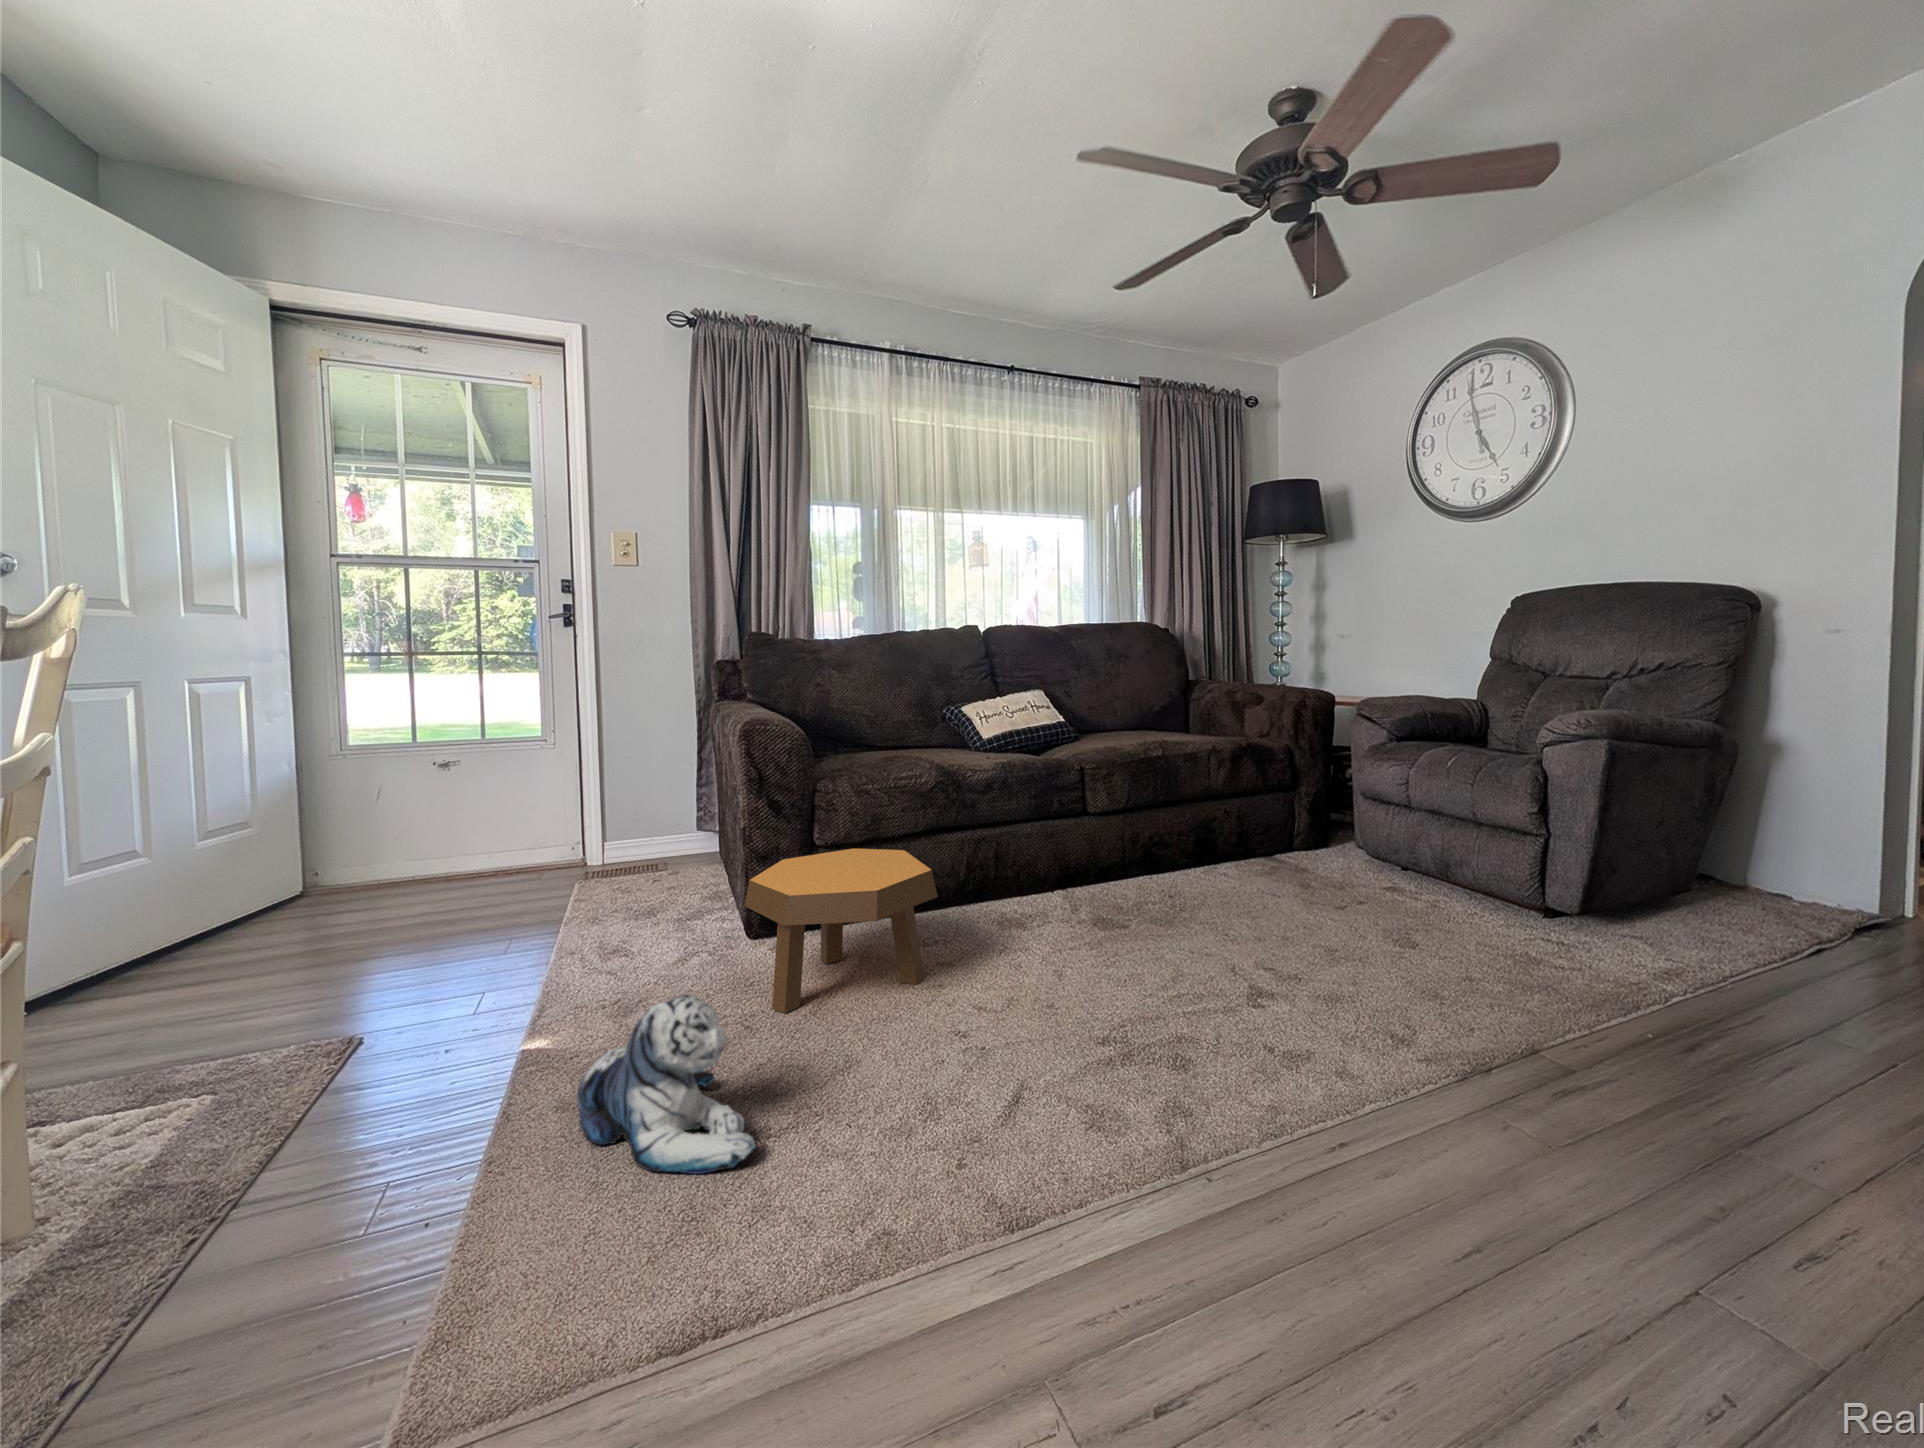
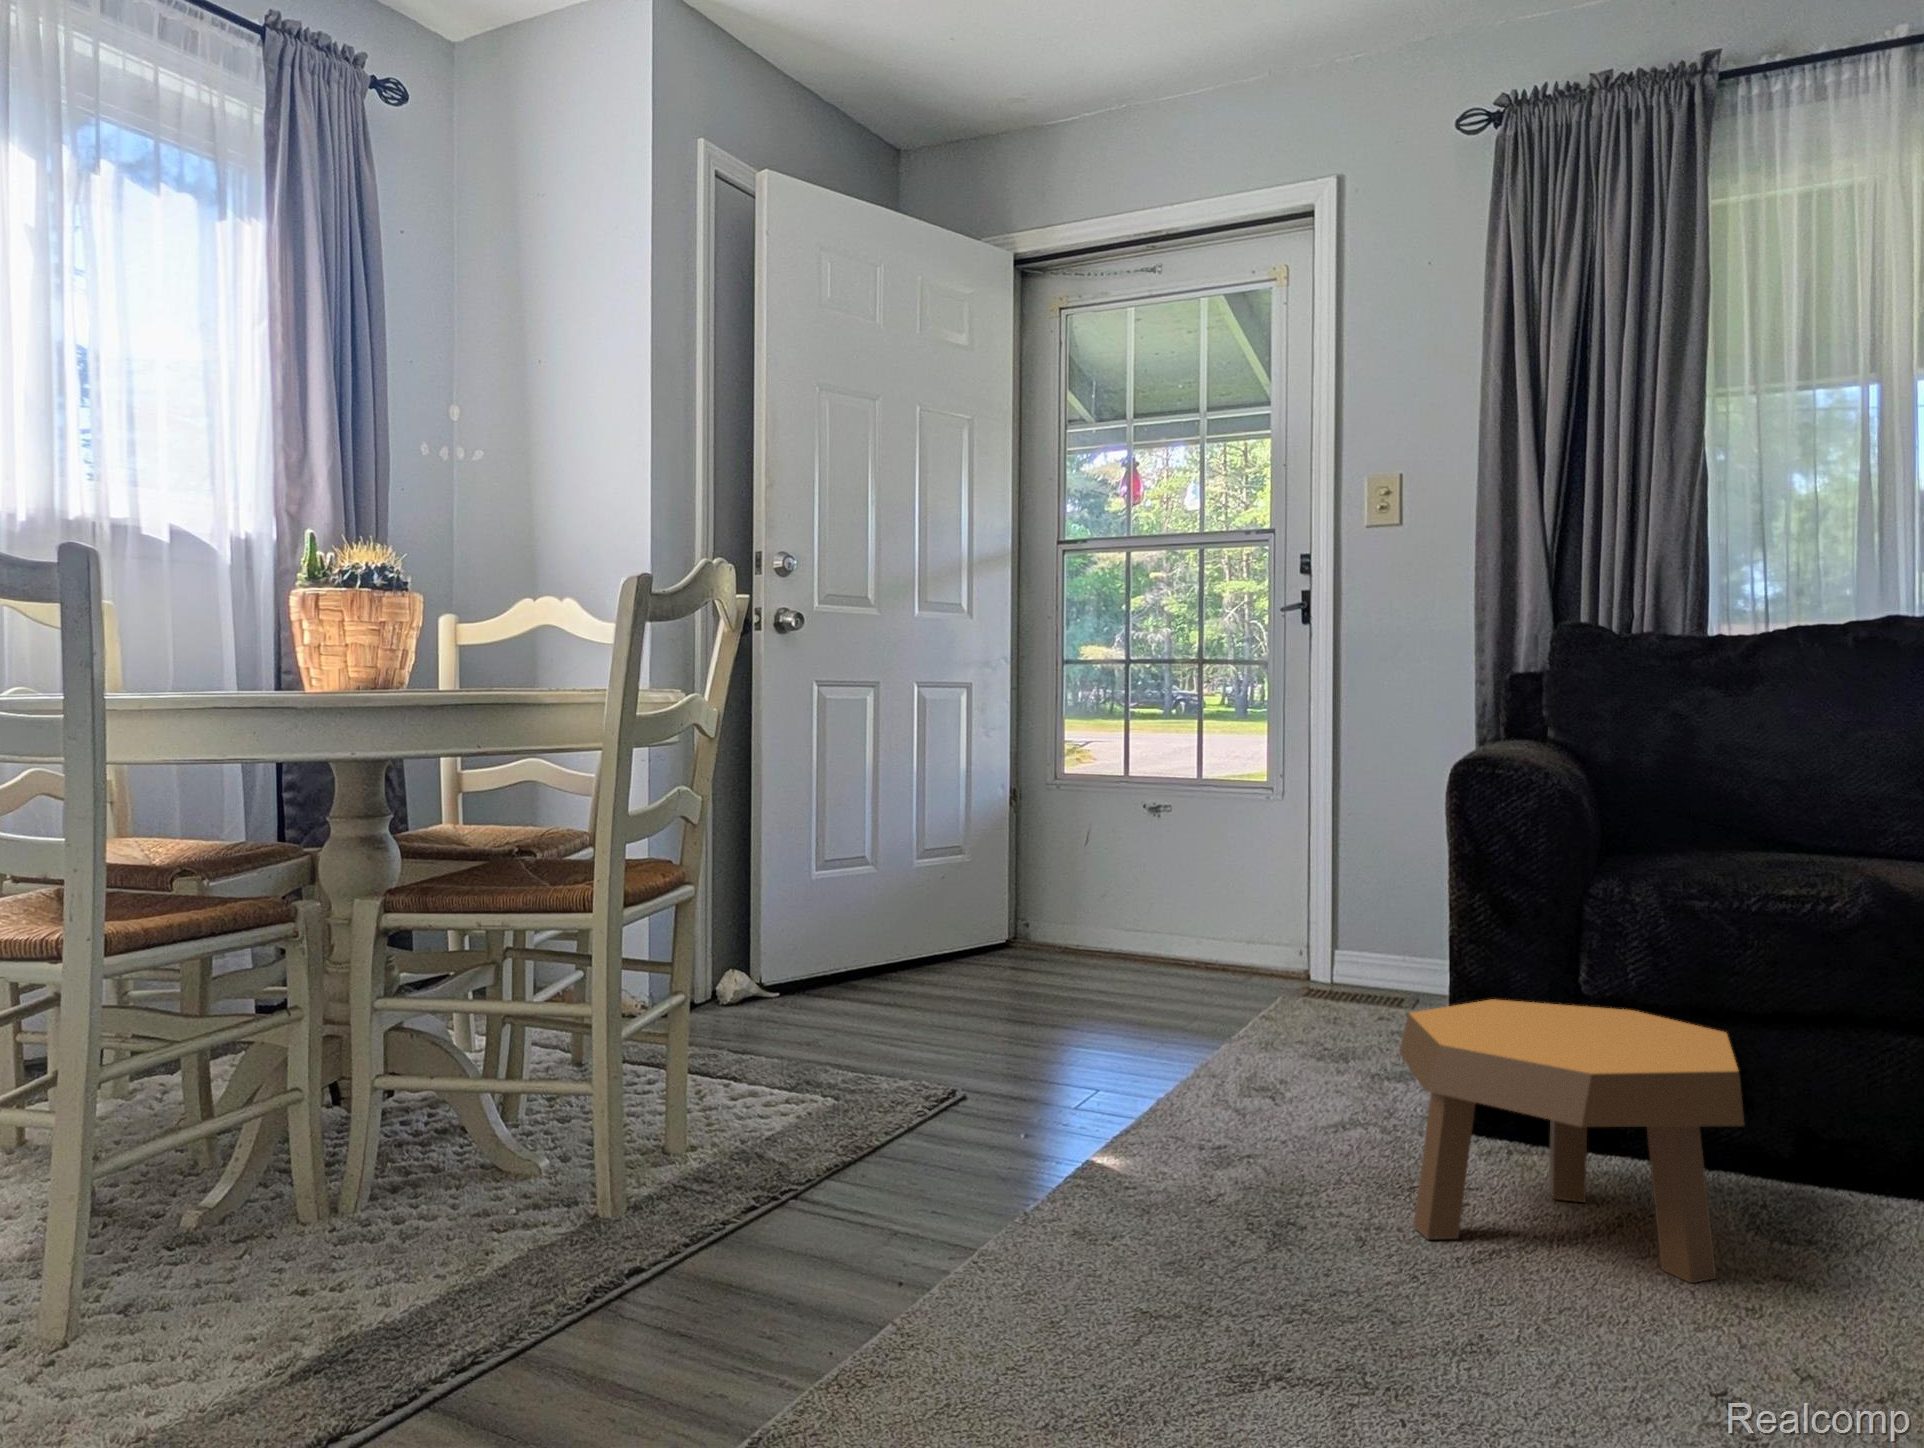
plush toy: present [577,994,755,1174] -> none [1074,1121,1260,1381]

